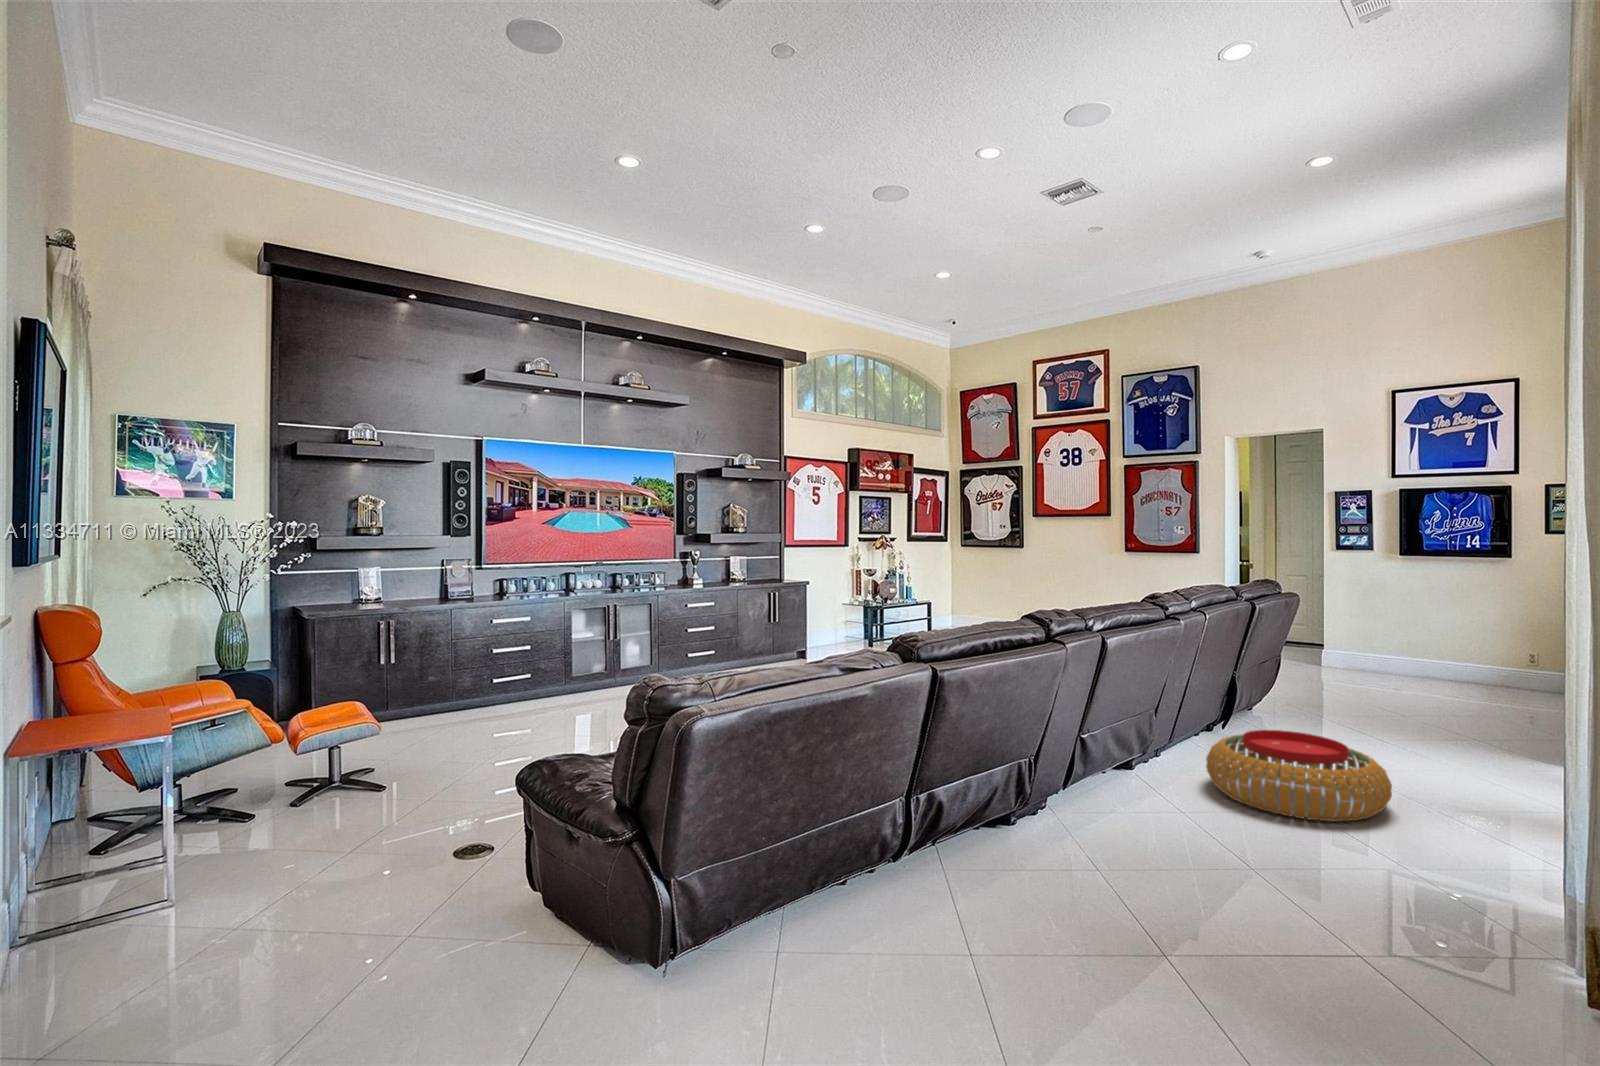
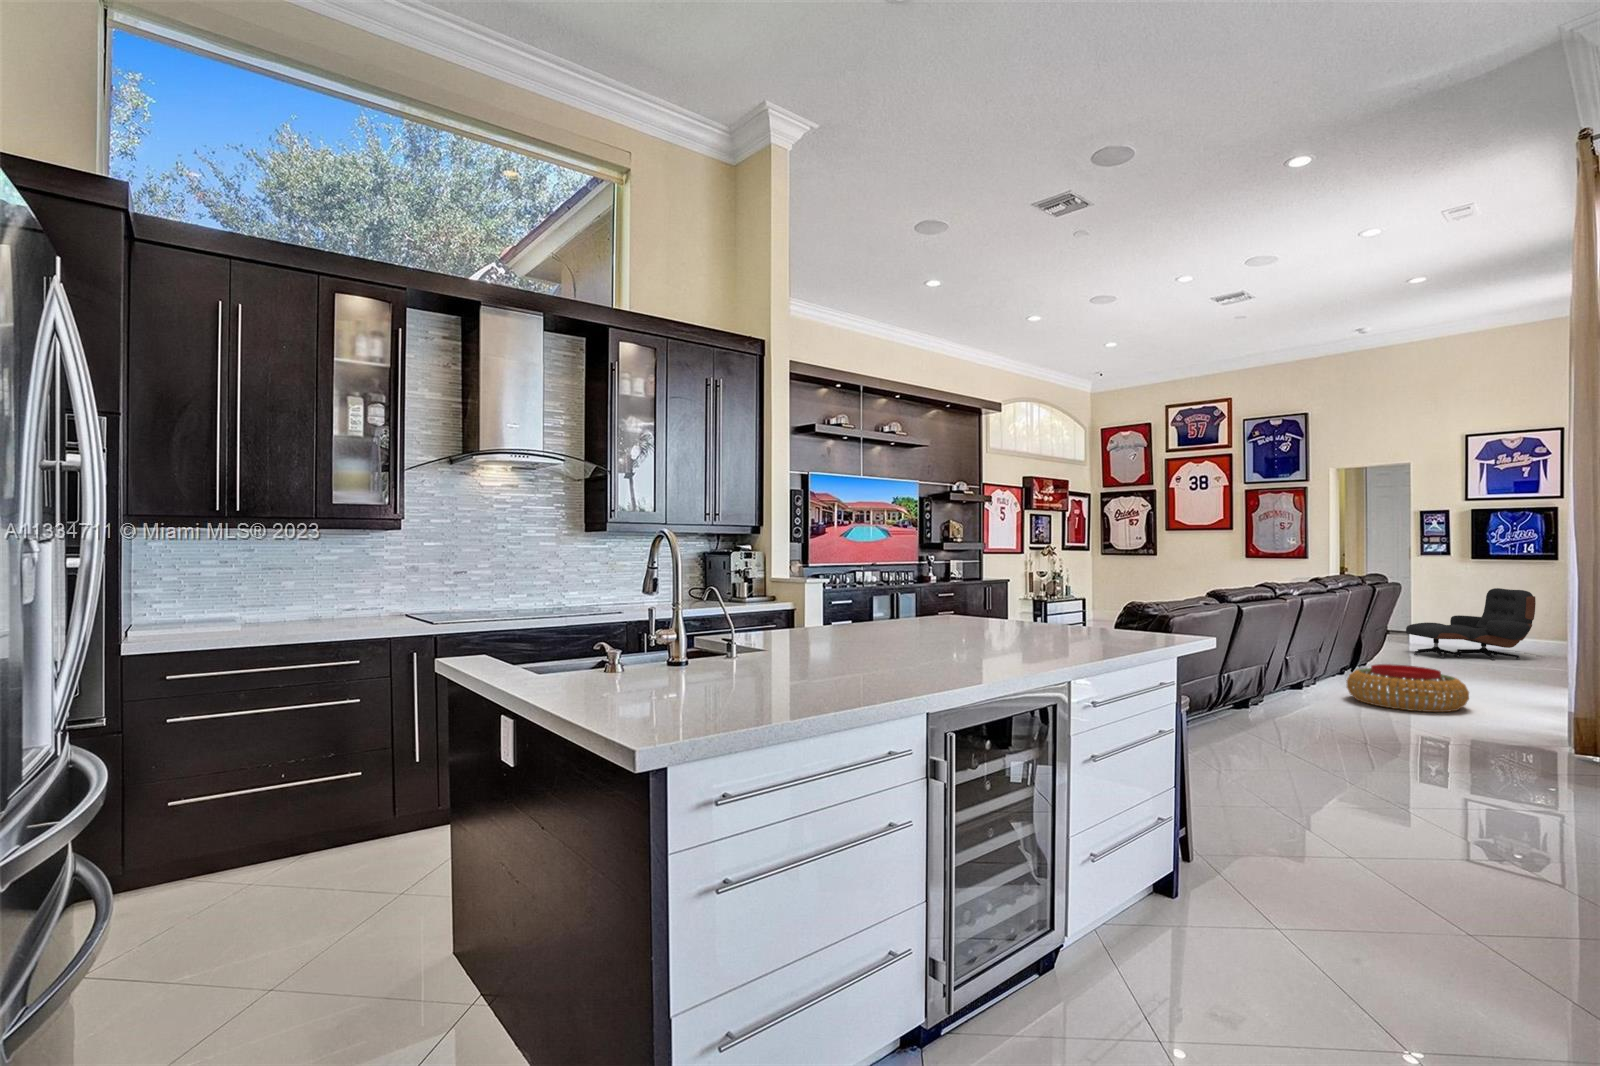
lounge chair: none [1314,594,1481,694] -> present [1406,588,1536,660]

